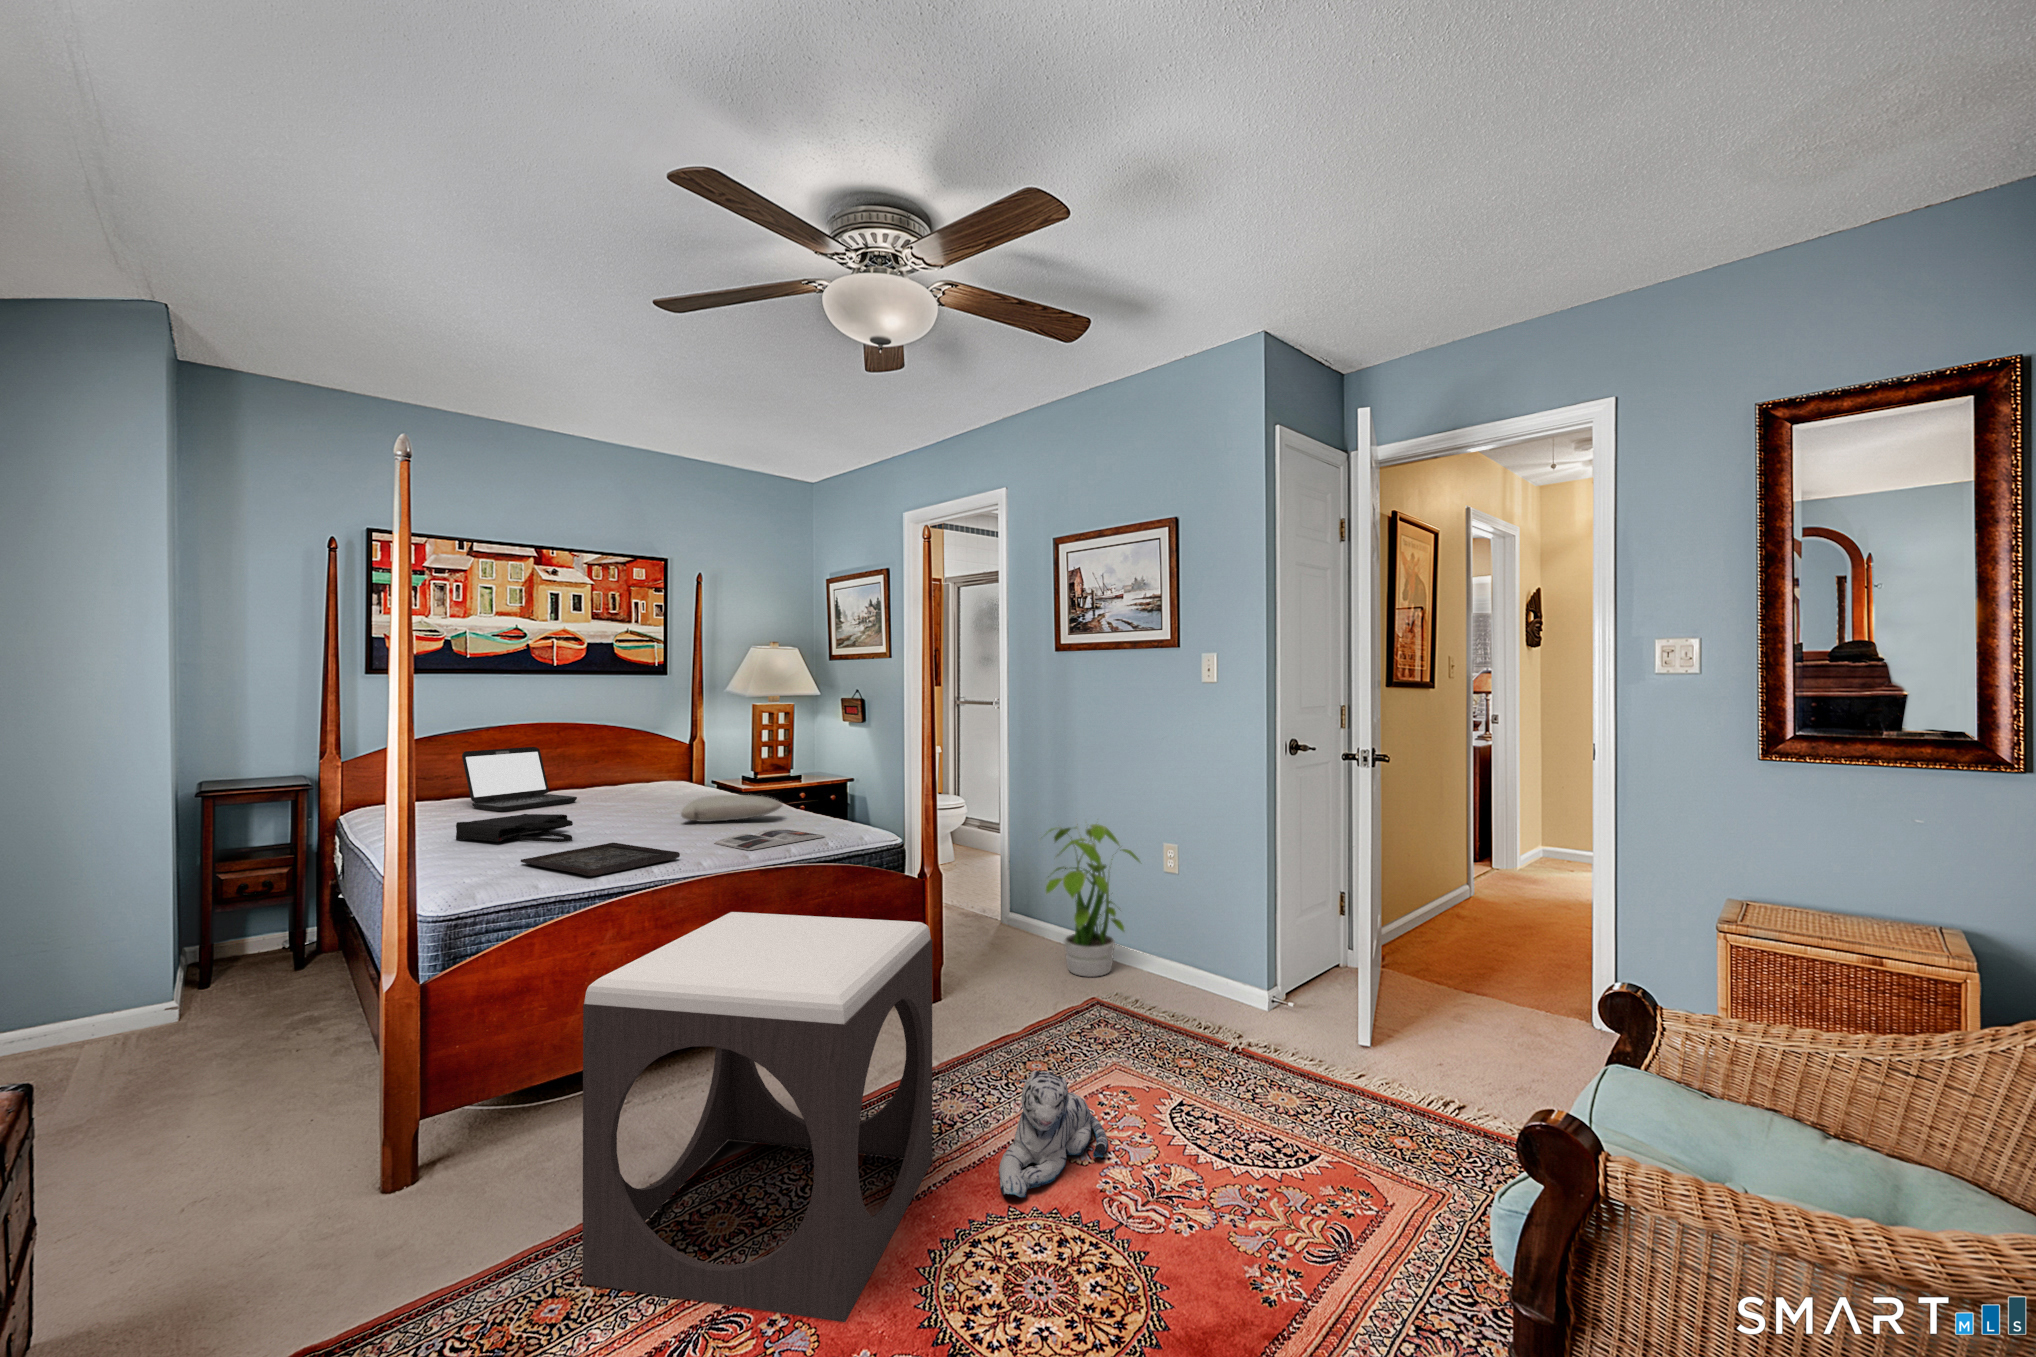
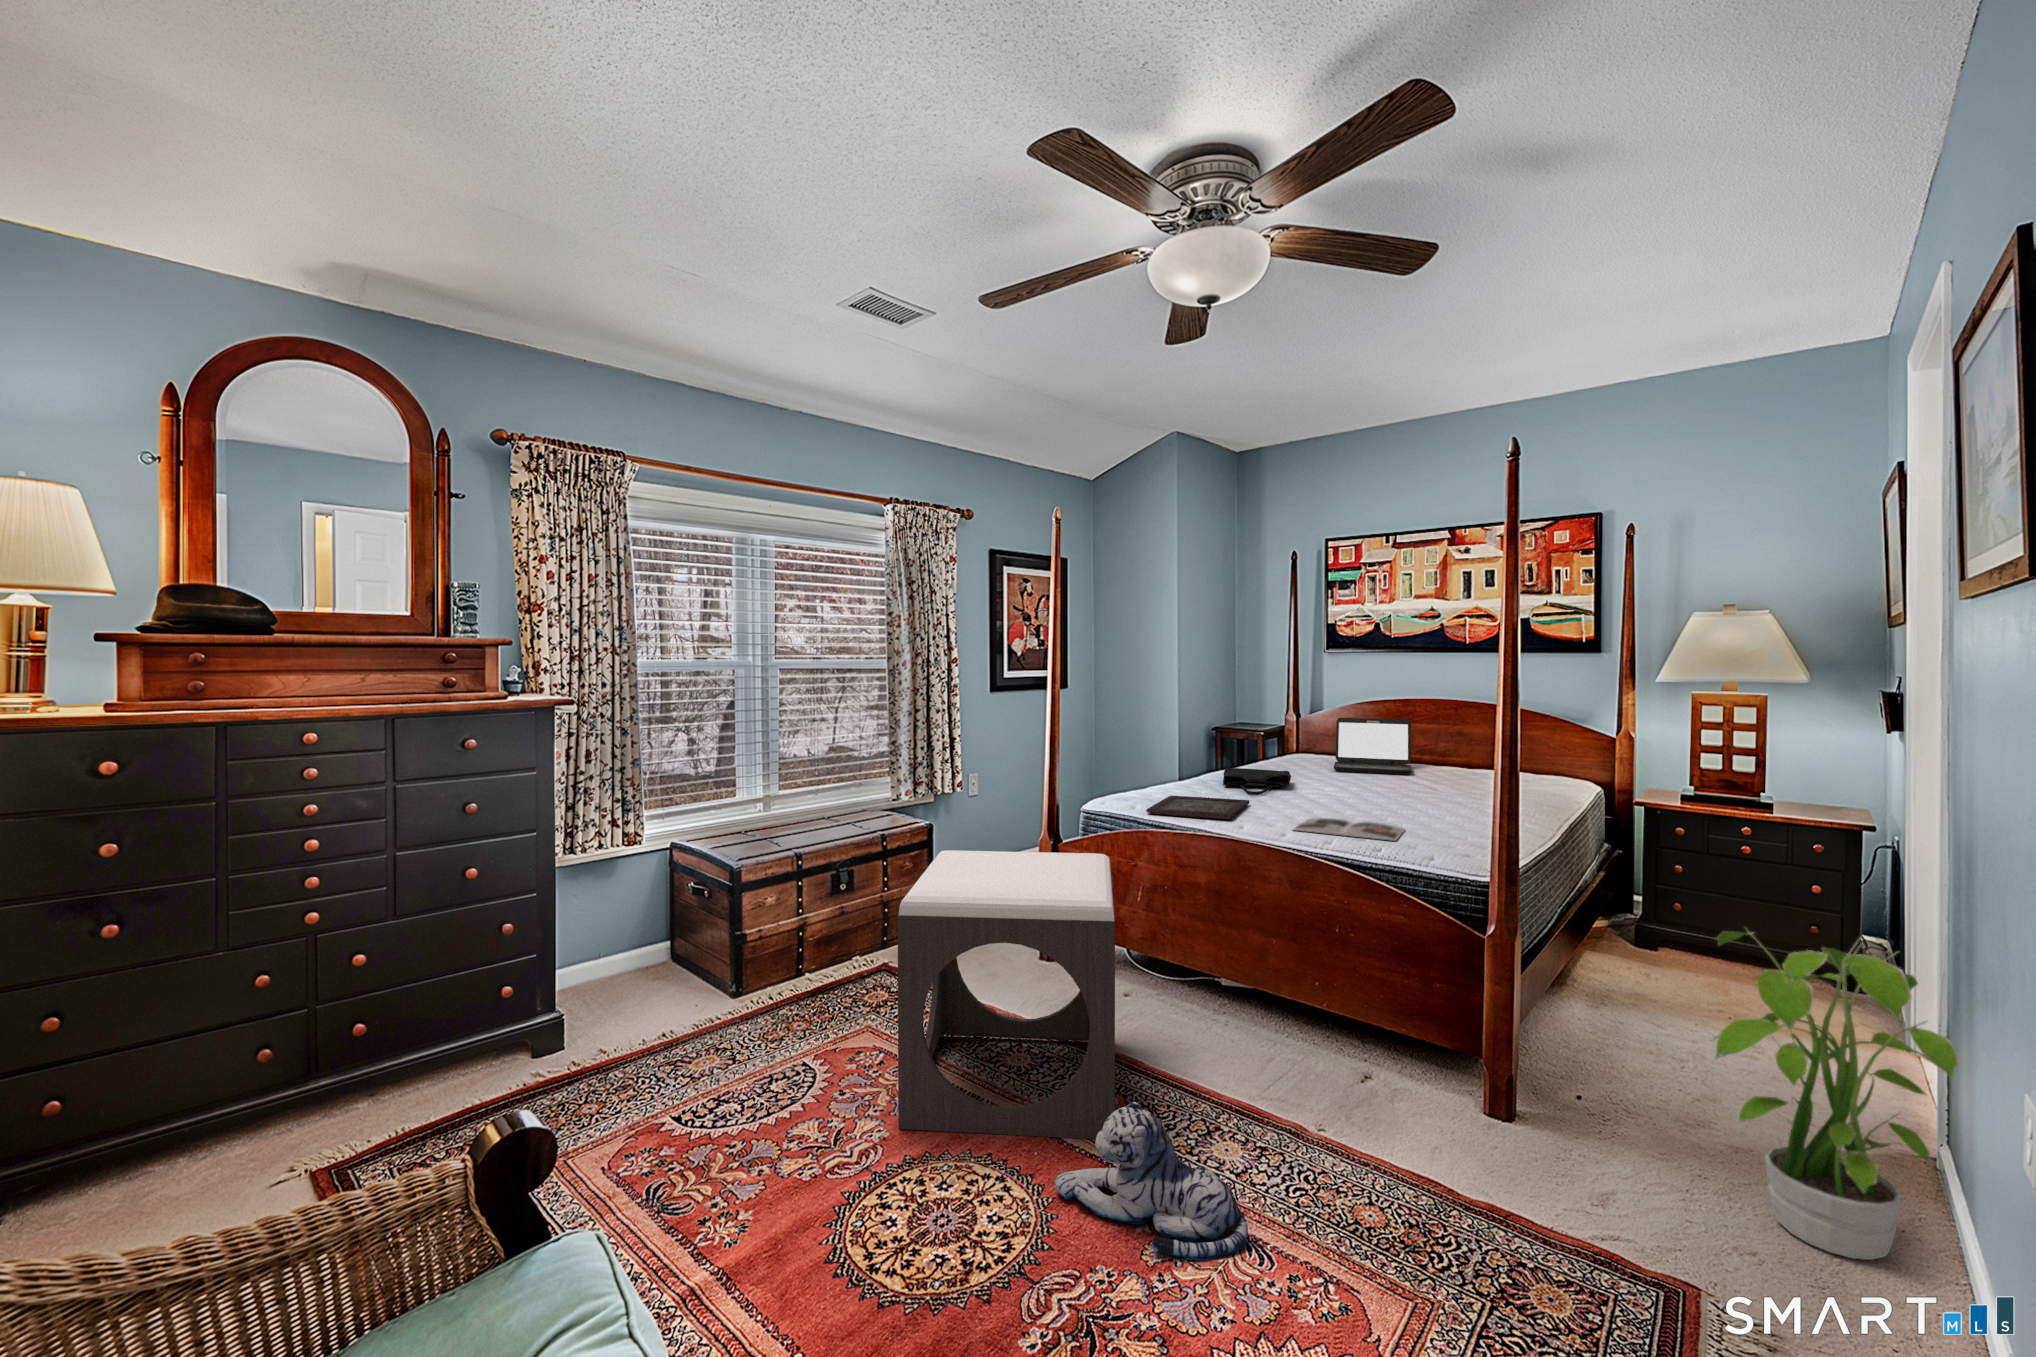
pillow: present [681,795,782,822] -> none [1369,783,1469,812]

